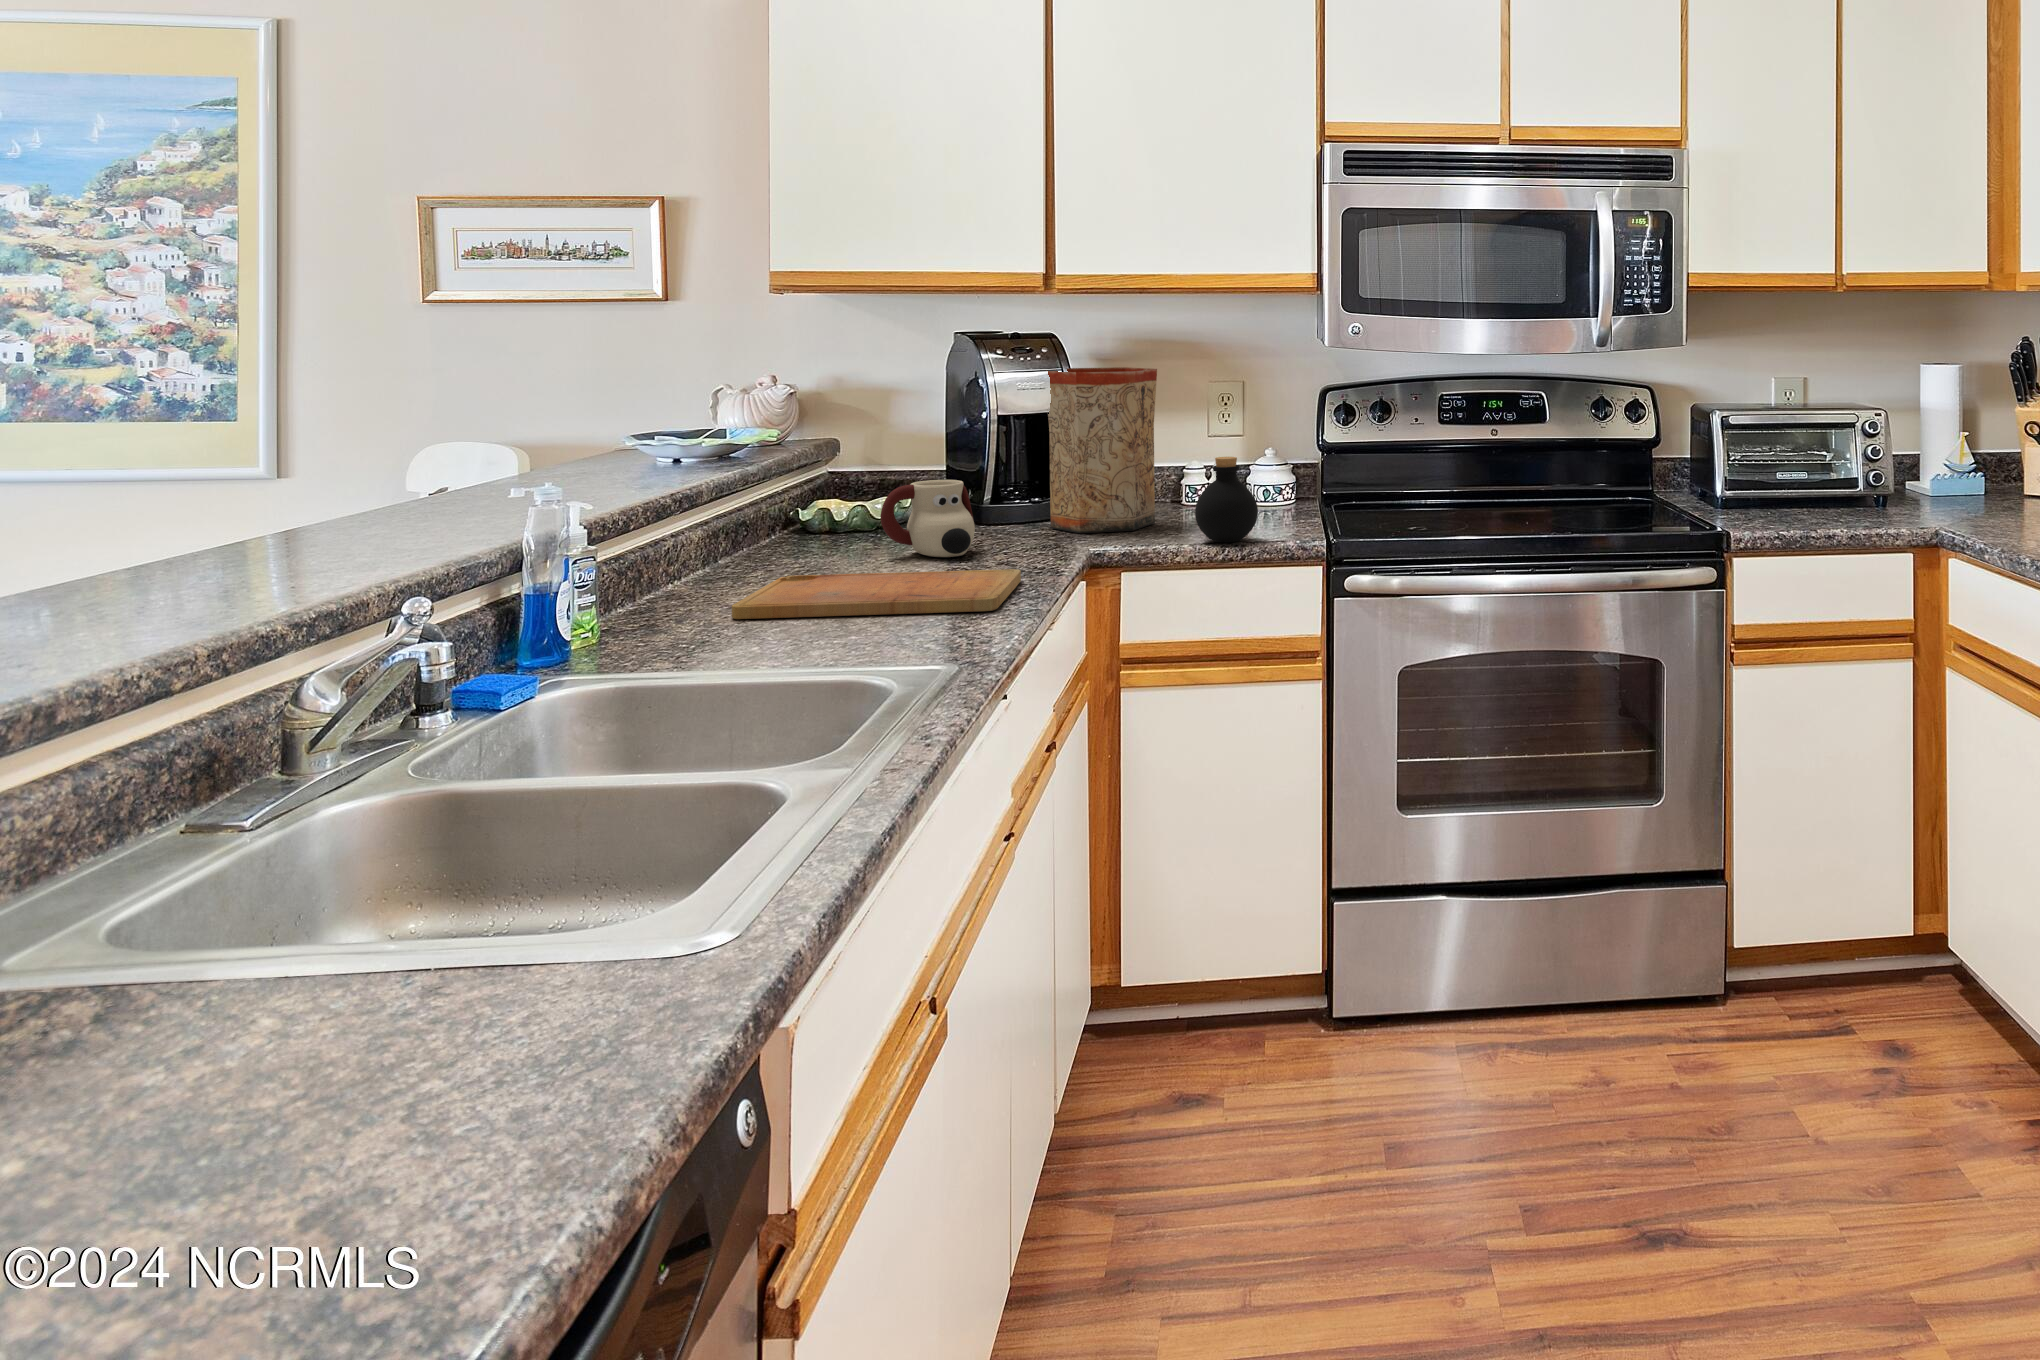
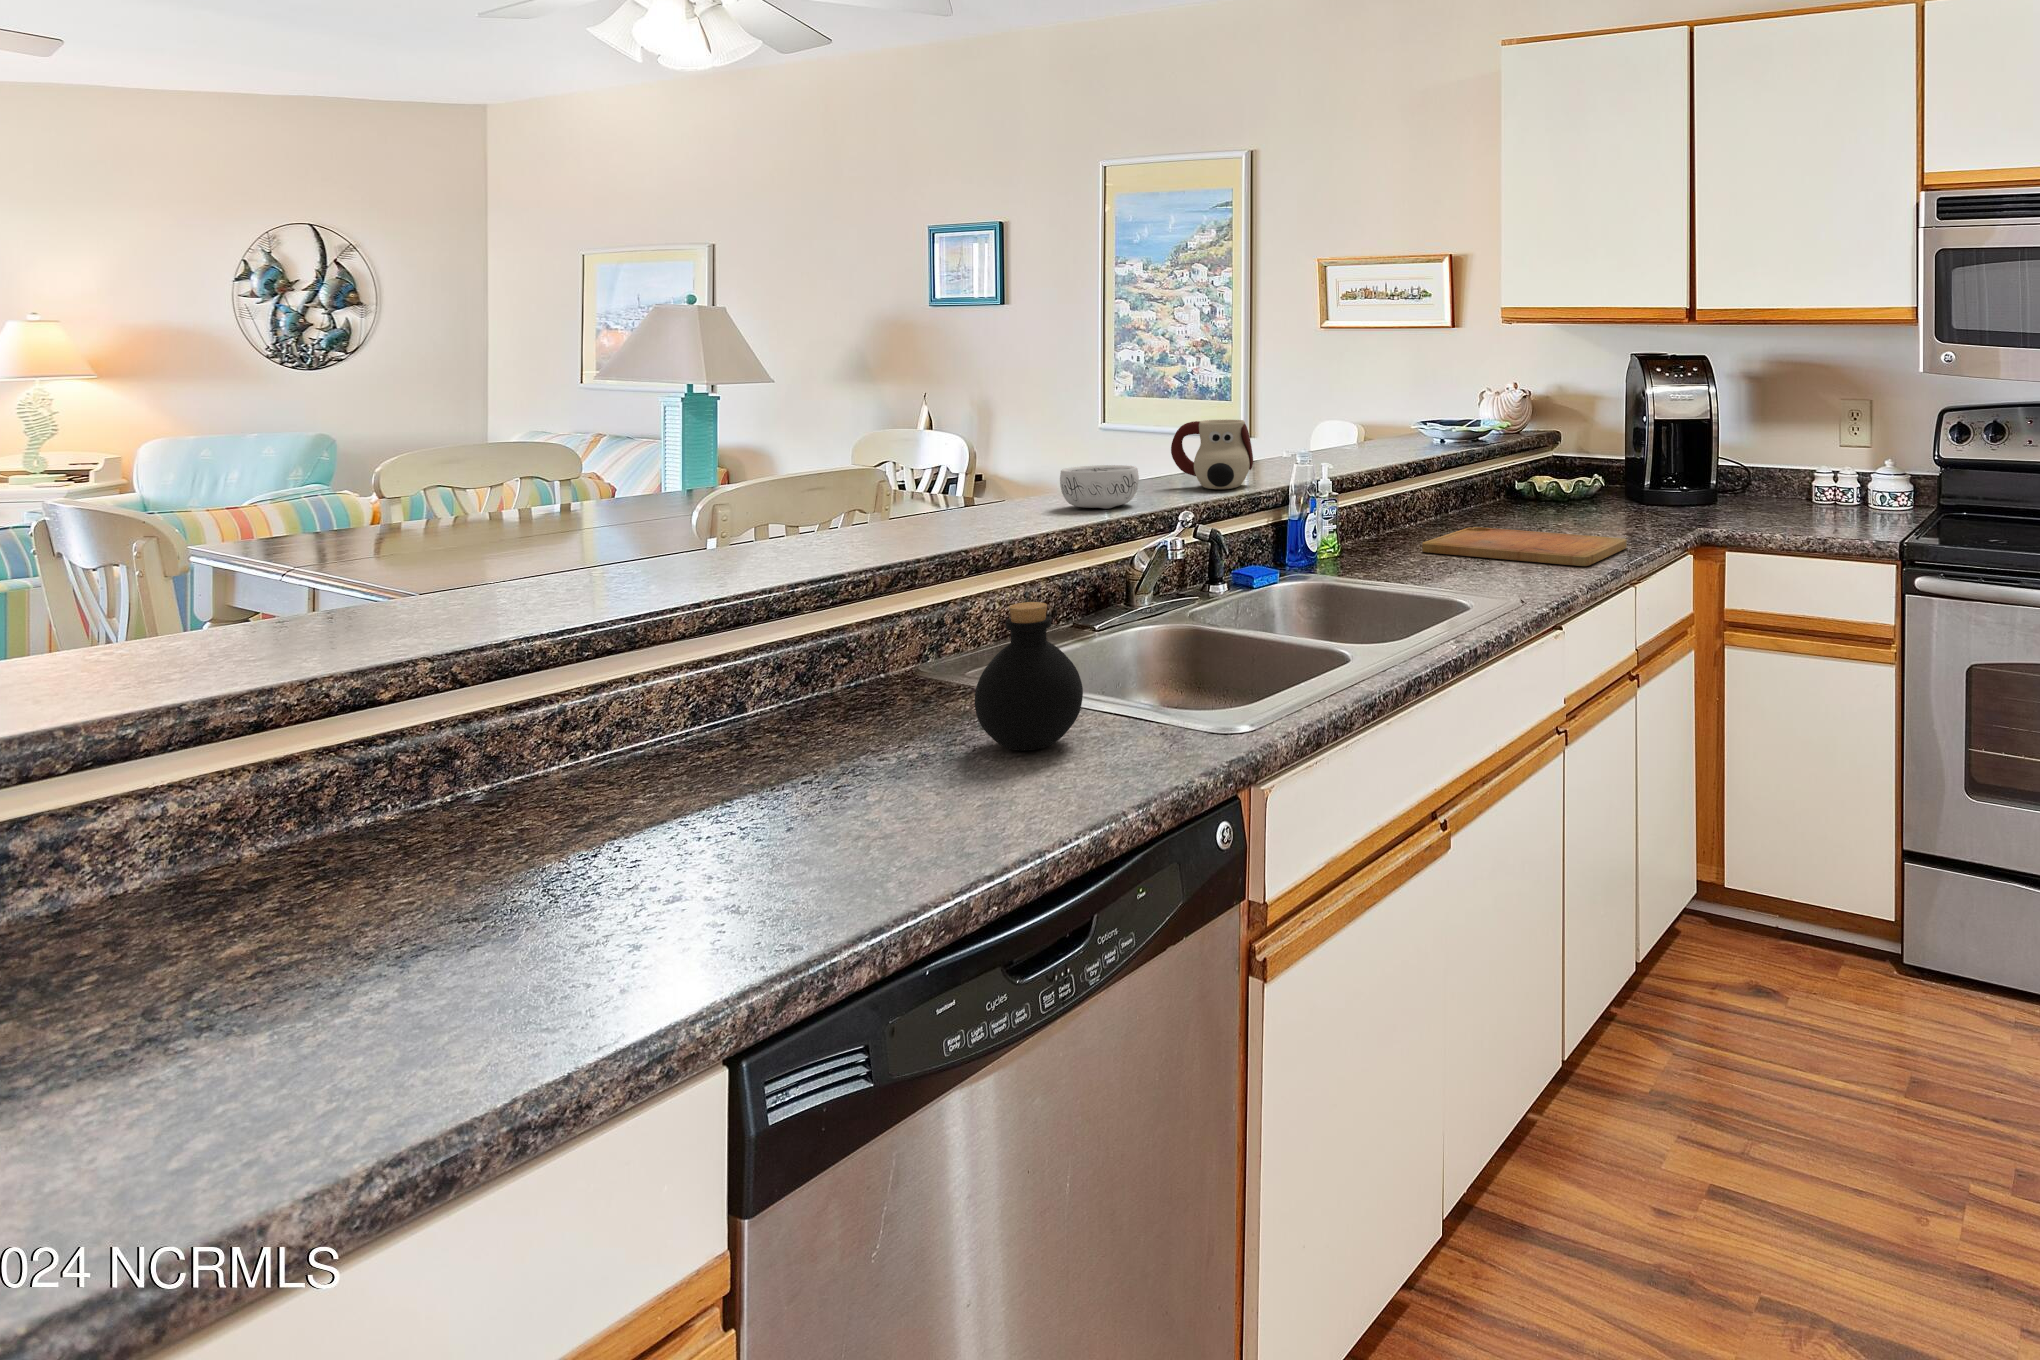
vase: present [1048,367,1157,533] -> none [1688,384,1780,519]
bottle: present [1195,457,1258,542] -> present [975,602,1083,750]
mug: present [880,480,975,557] -> present [1171,419,1253,489]
decorative bowl: none [78,531,260,613] -> present [1060,465,1139,509]

